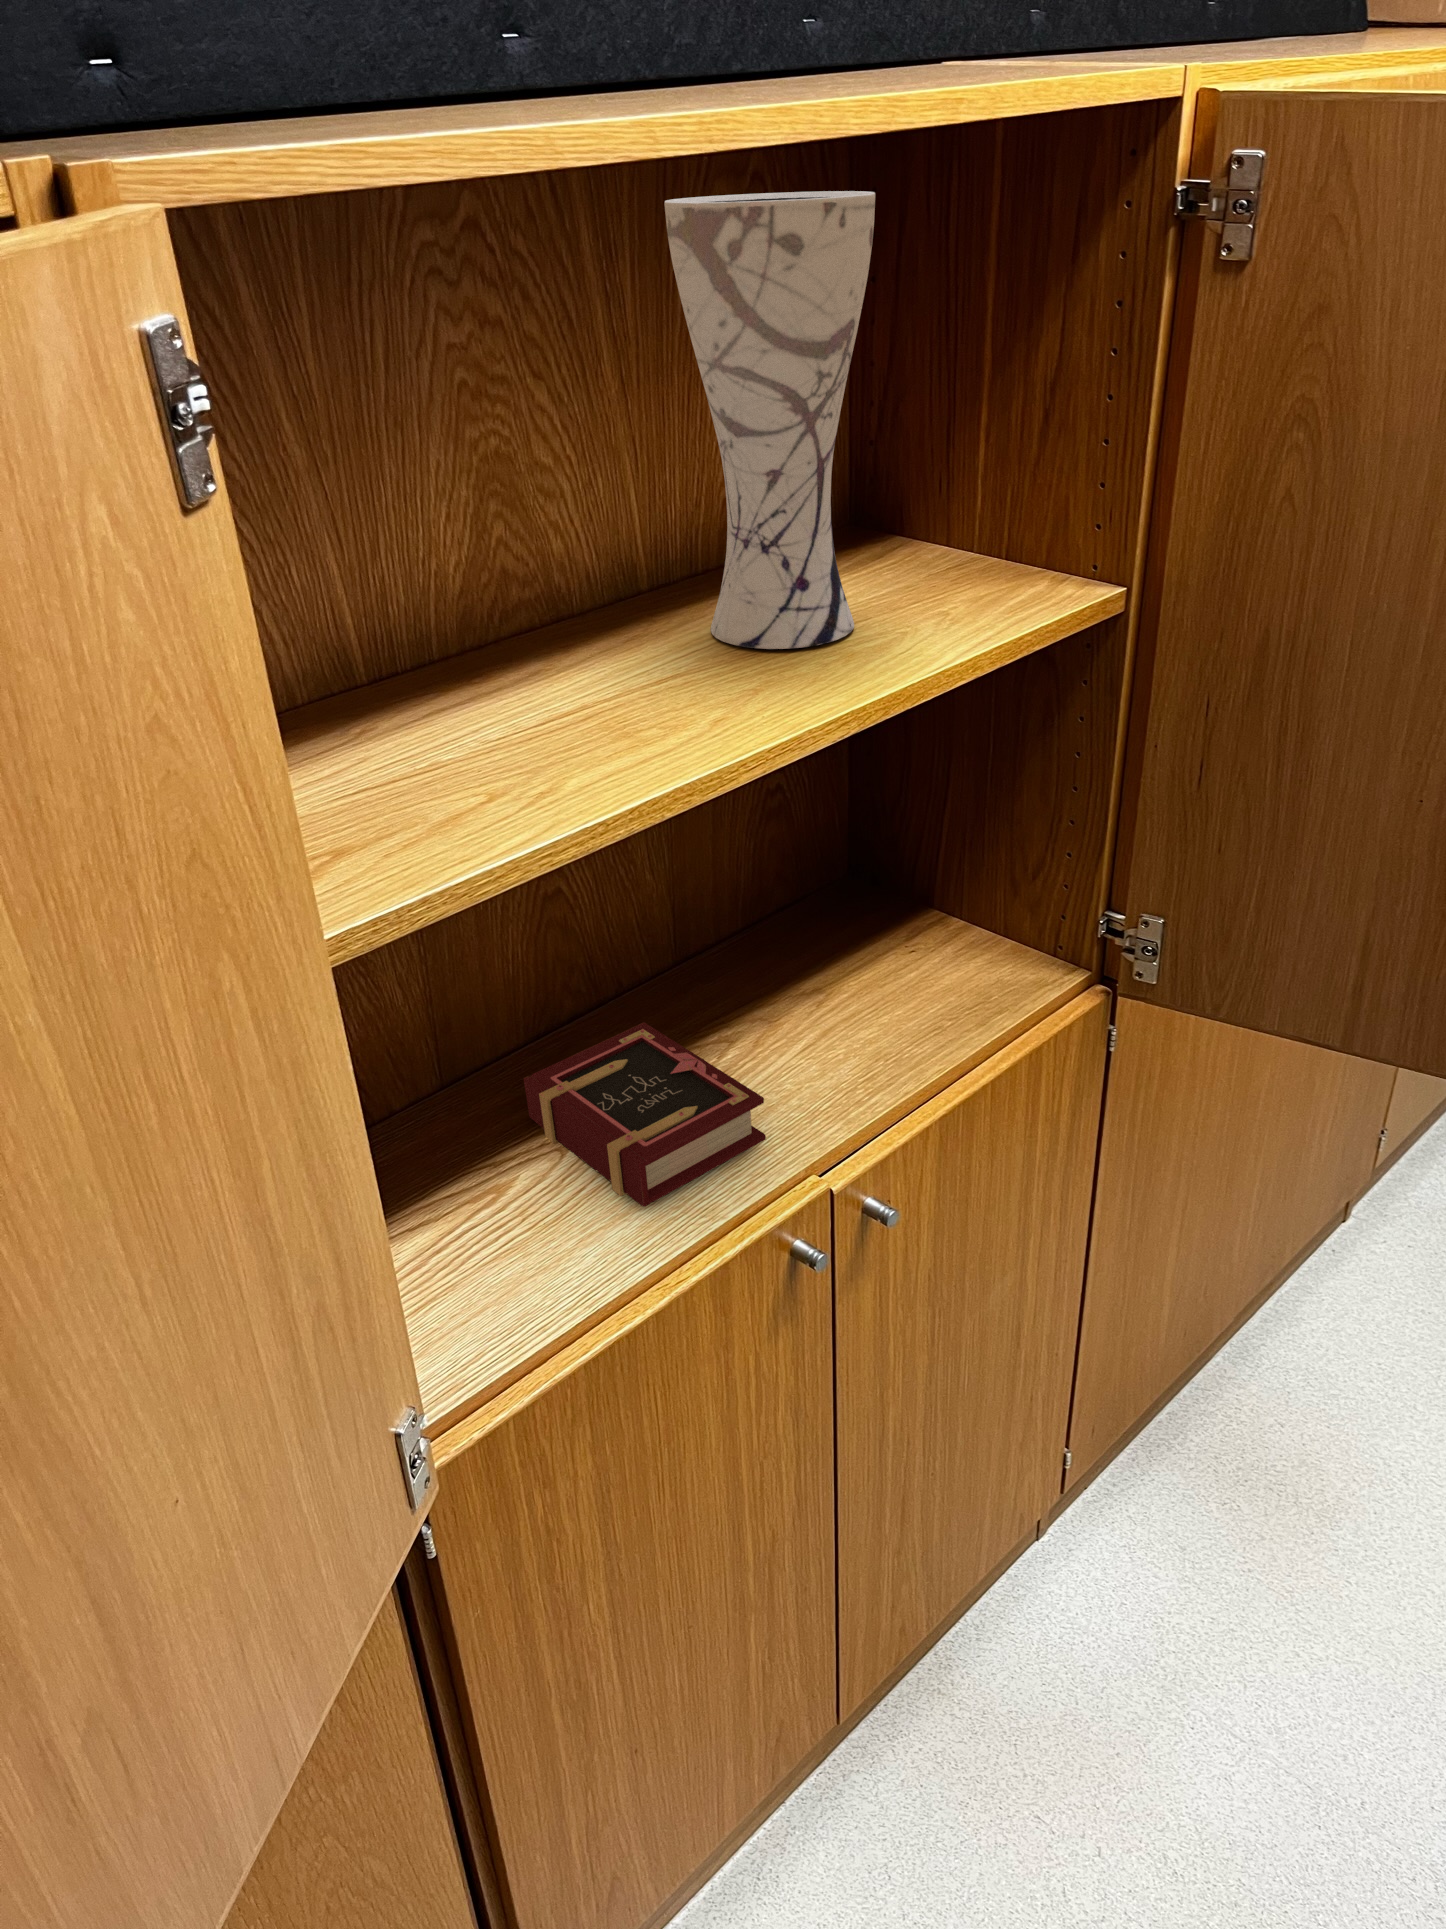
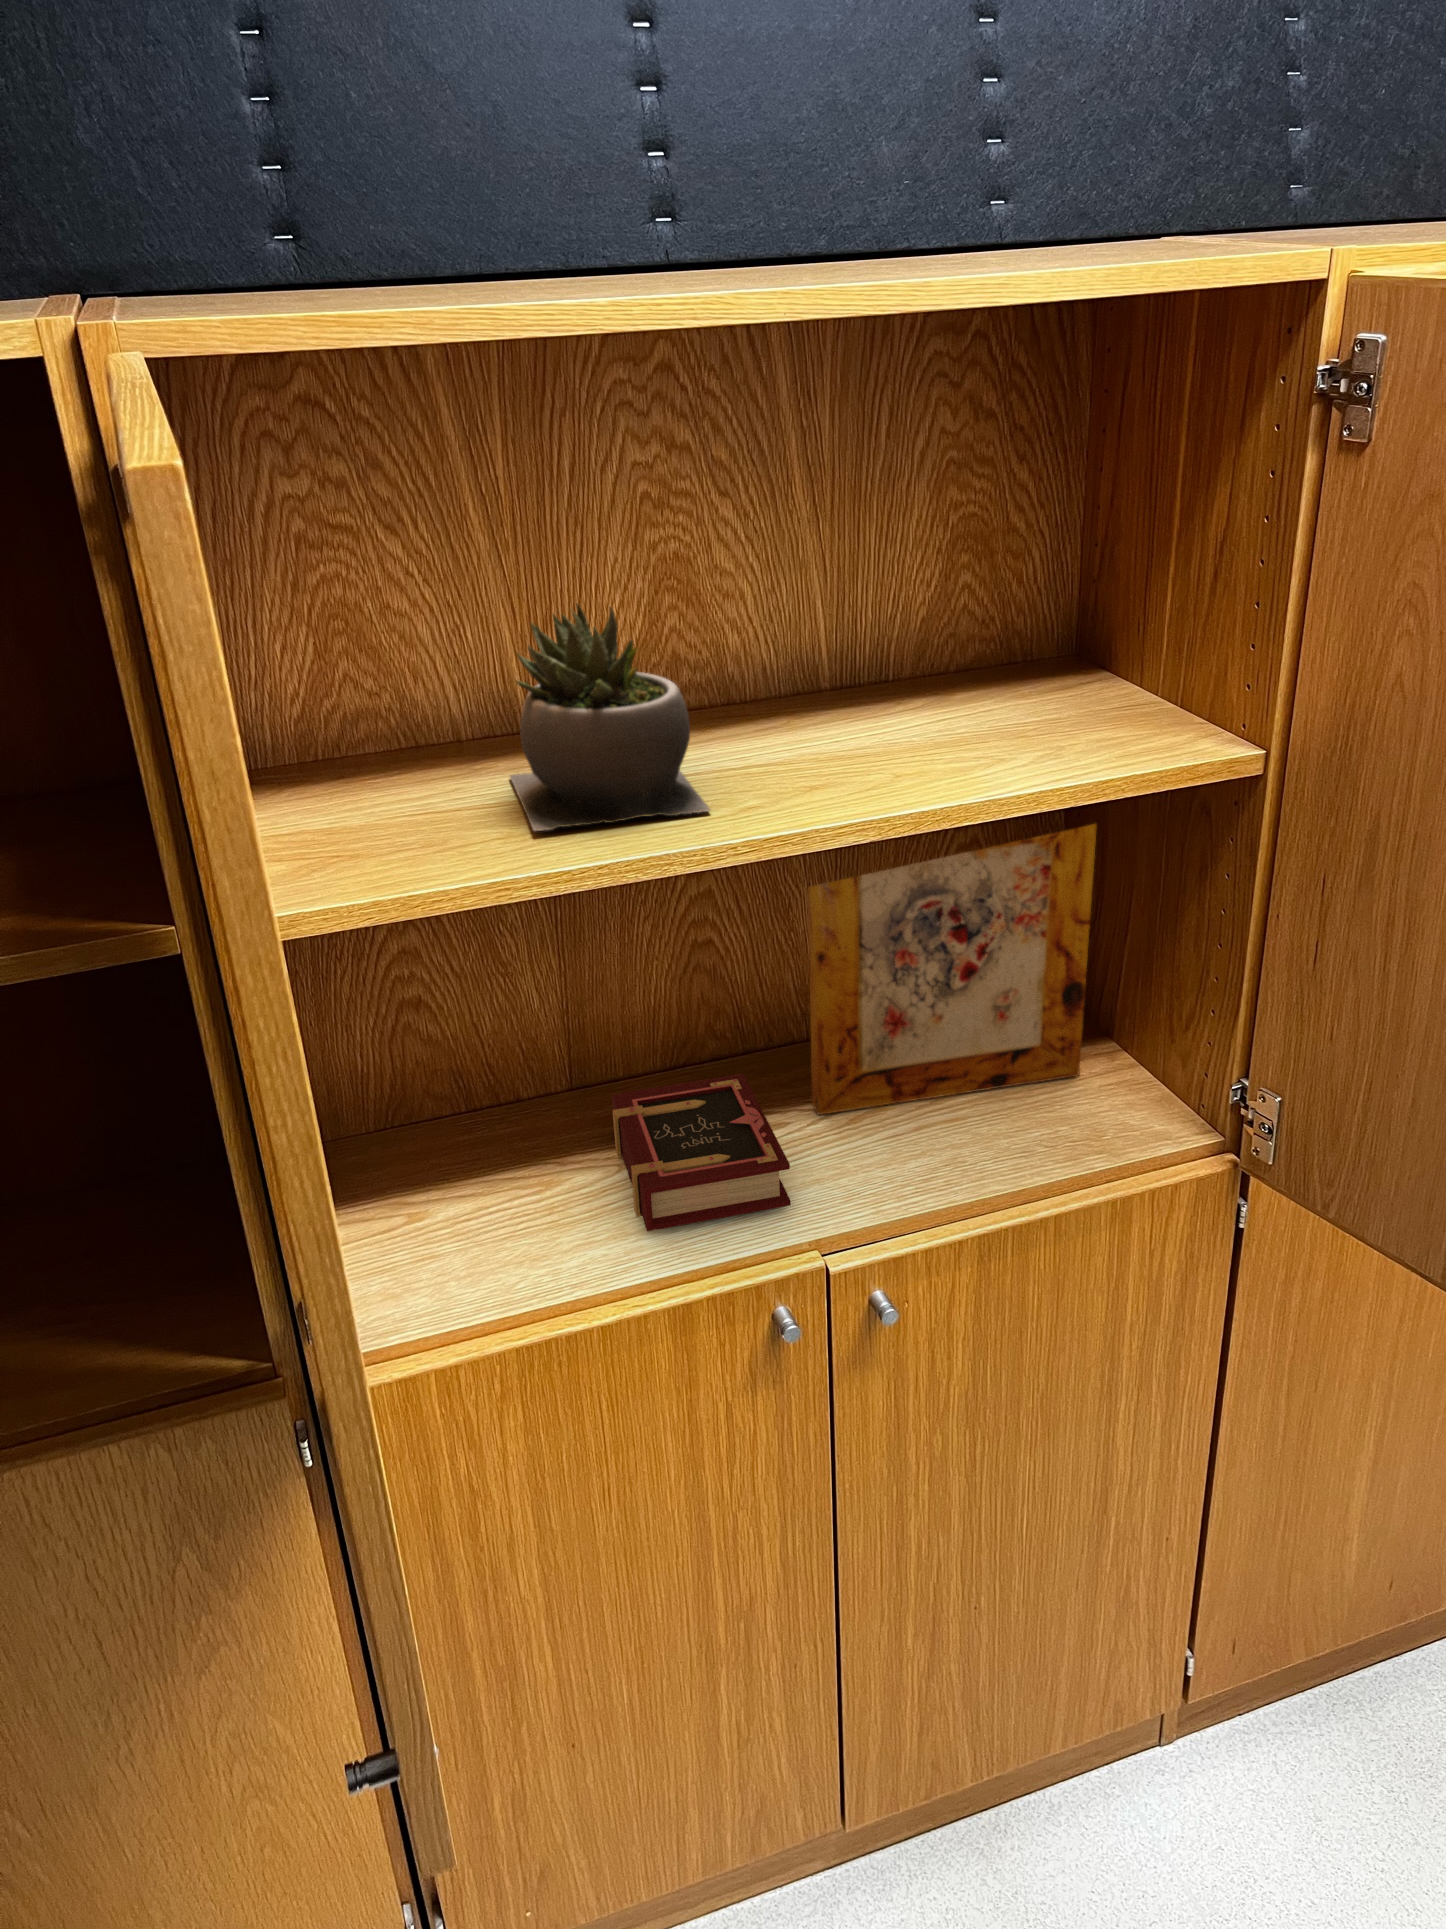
vase: present [664,191,875,649] -> none [810,356,1000,756]
succulent plant: none [406,504,688,786] -> present [510,604,710,831]
picture frame: none [690,655,941,1046] -> present [808,824,1097,1115]

